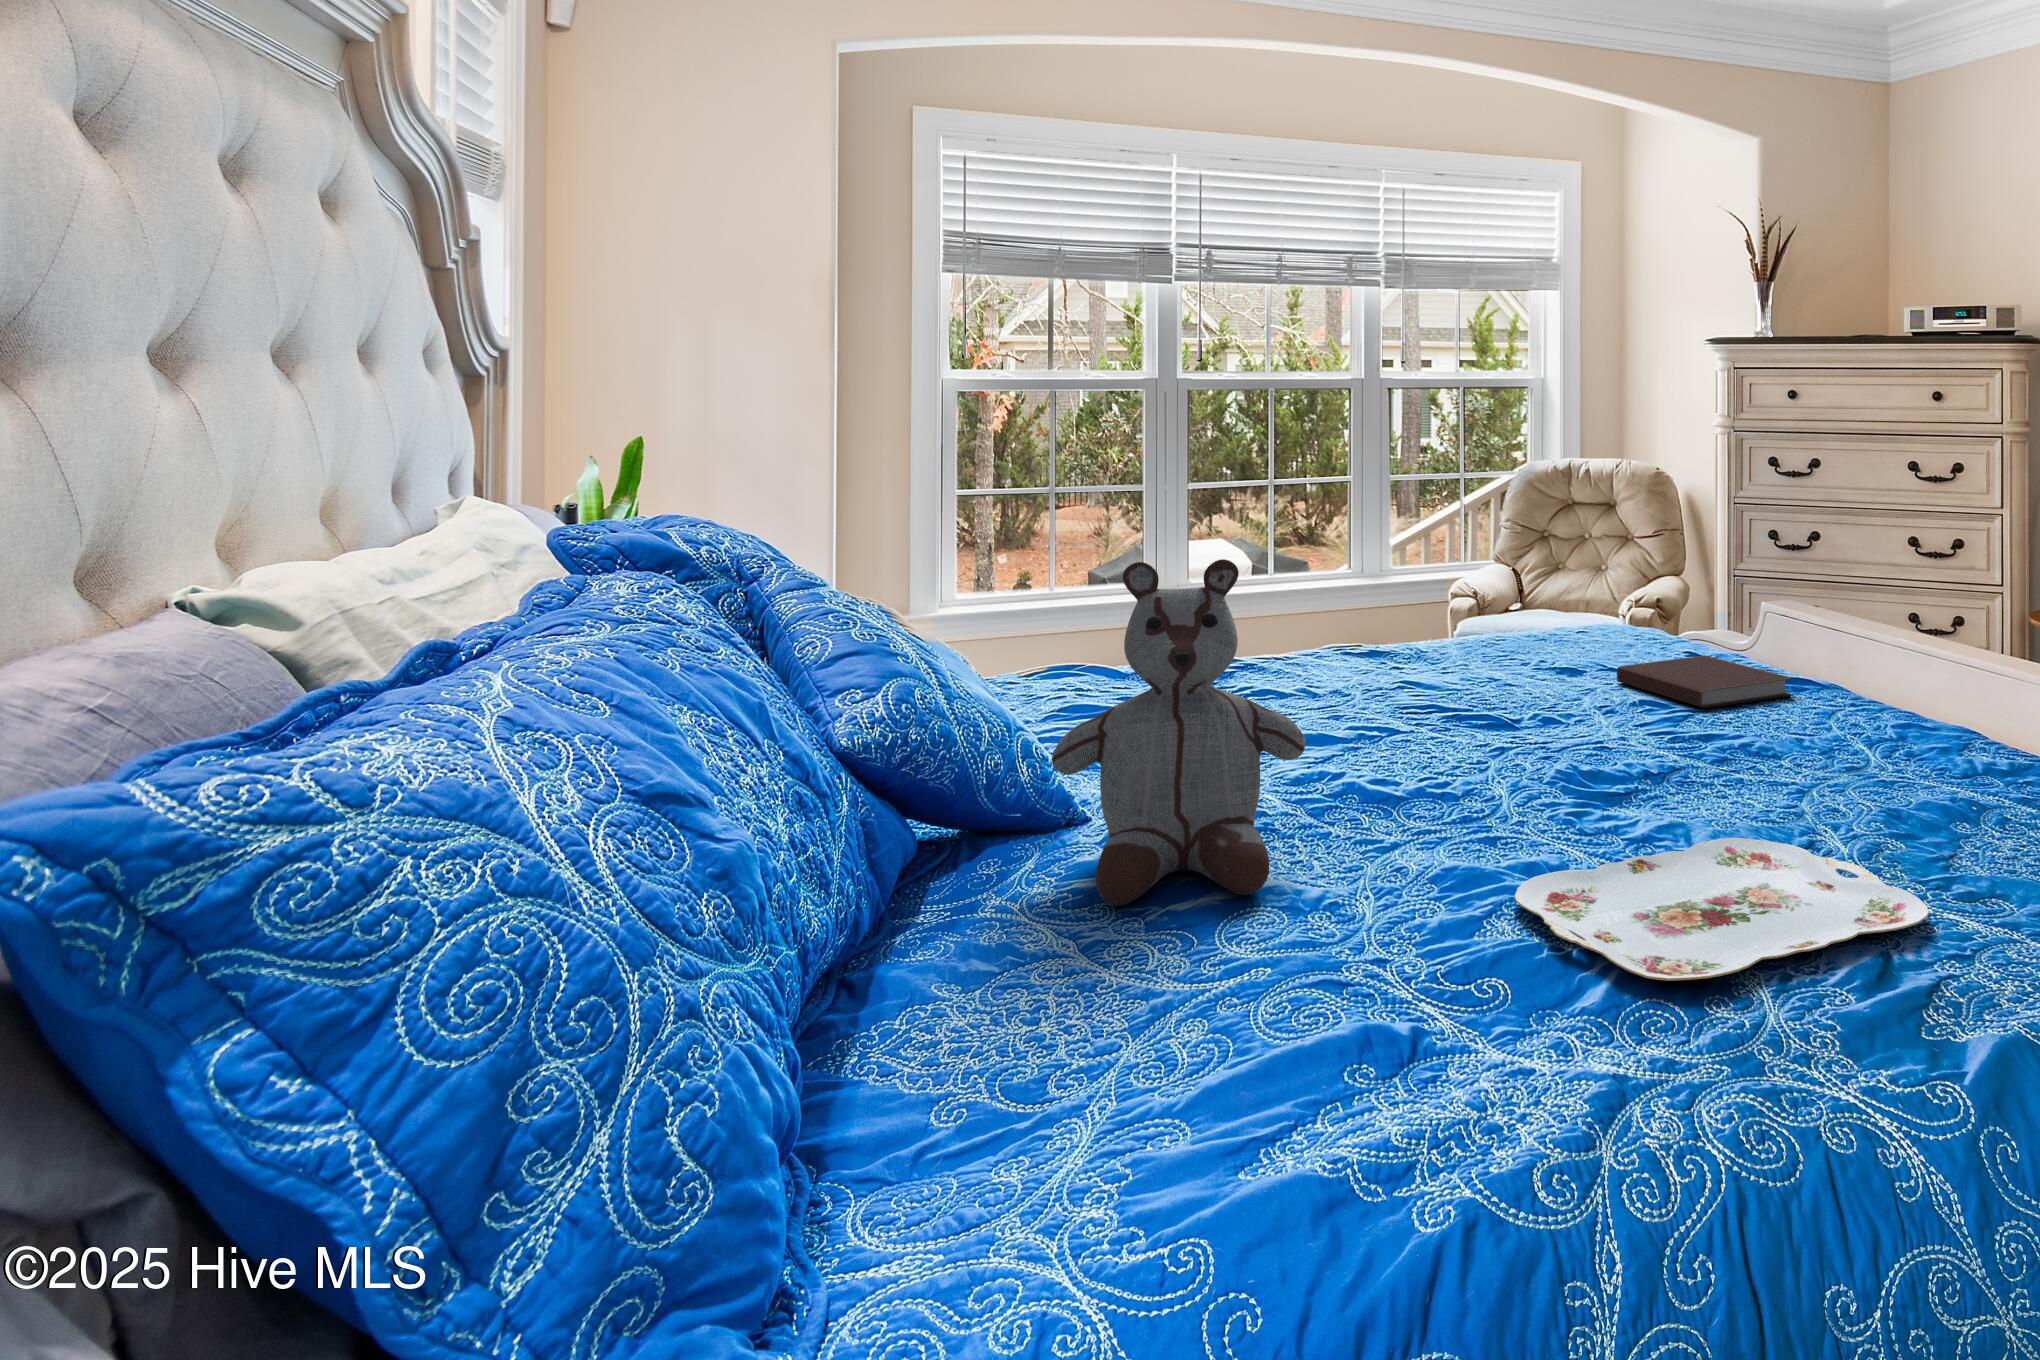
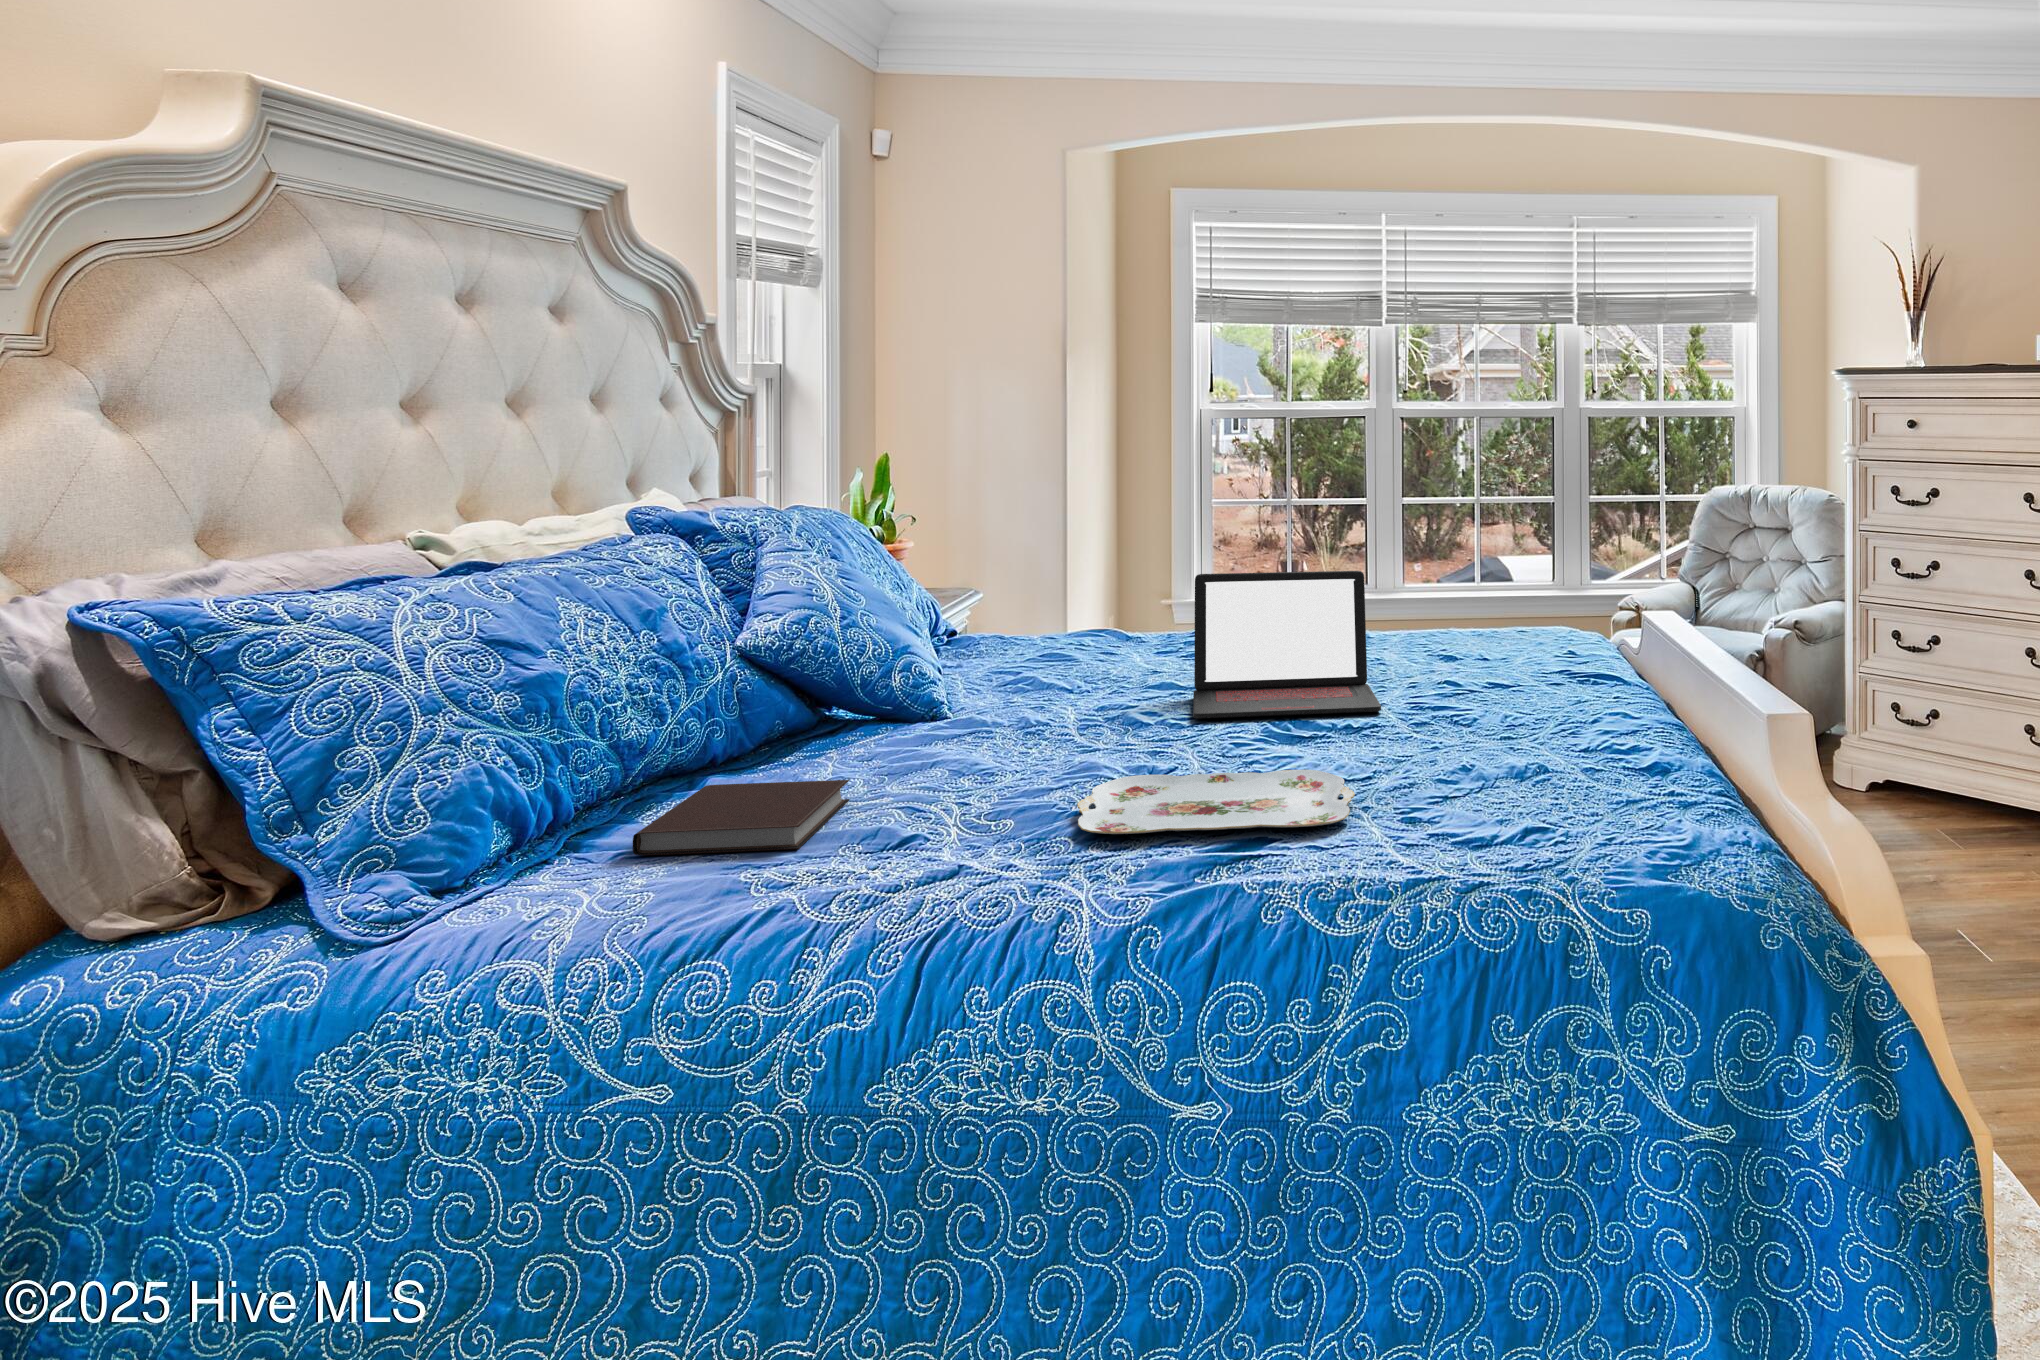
stuffed bear: present [1052,559,1306,906] -> none [870,543,1049,768]
laptop: none [1323,570,1612,778] -> present [1193,571,1381,719]
notebook: present [1617,656,1794,708] -> present [633,780,849,855]

